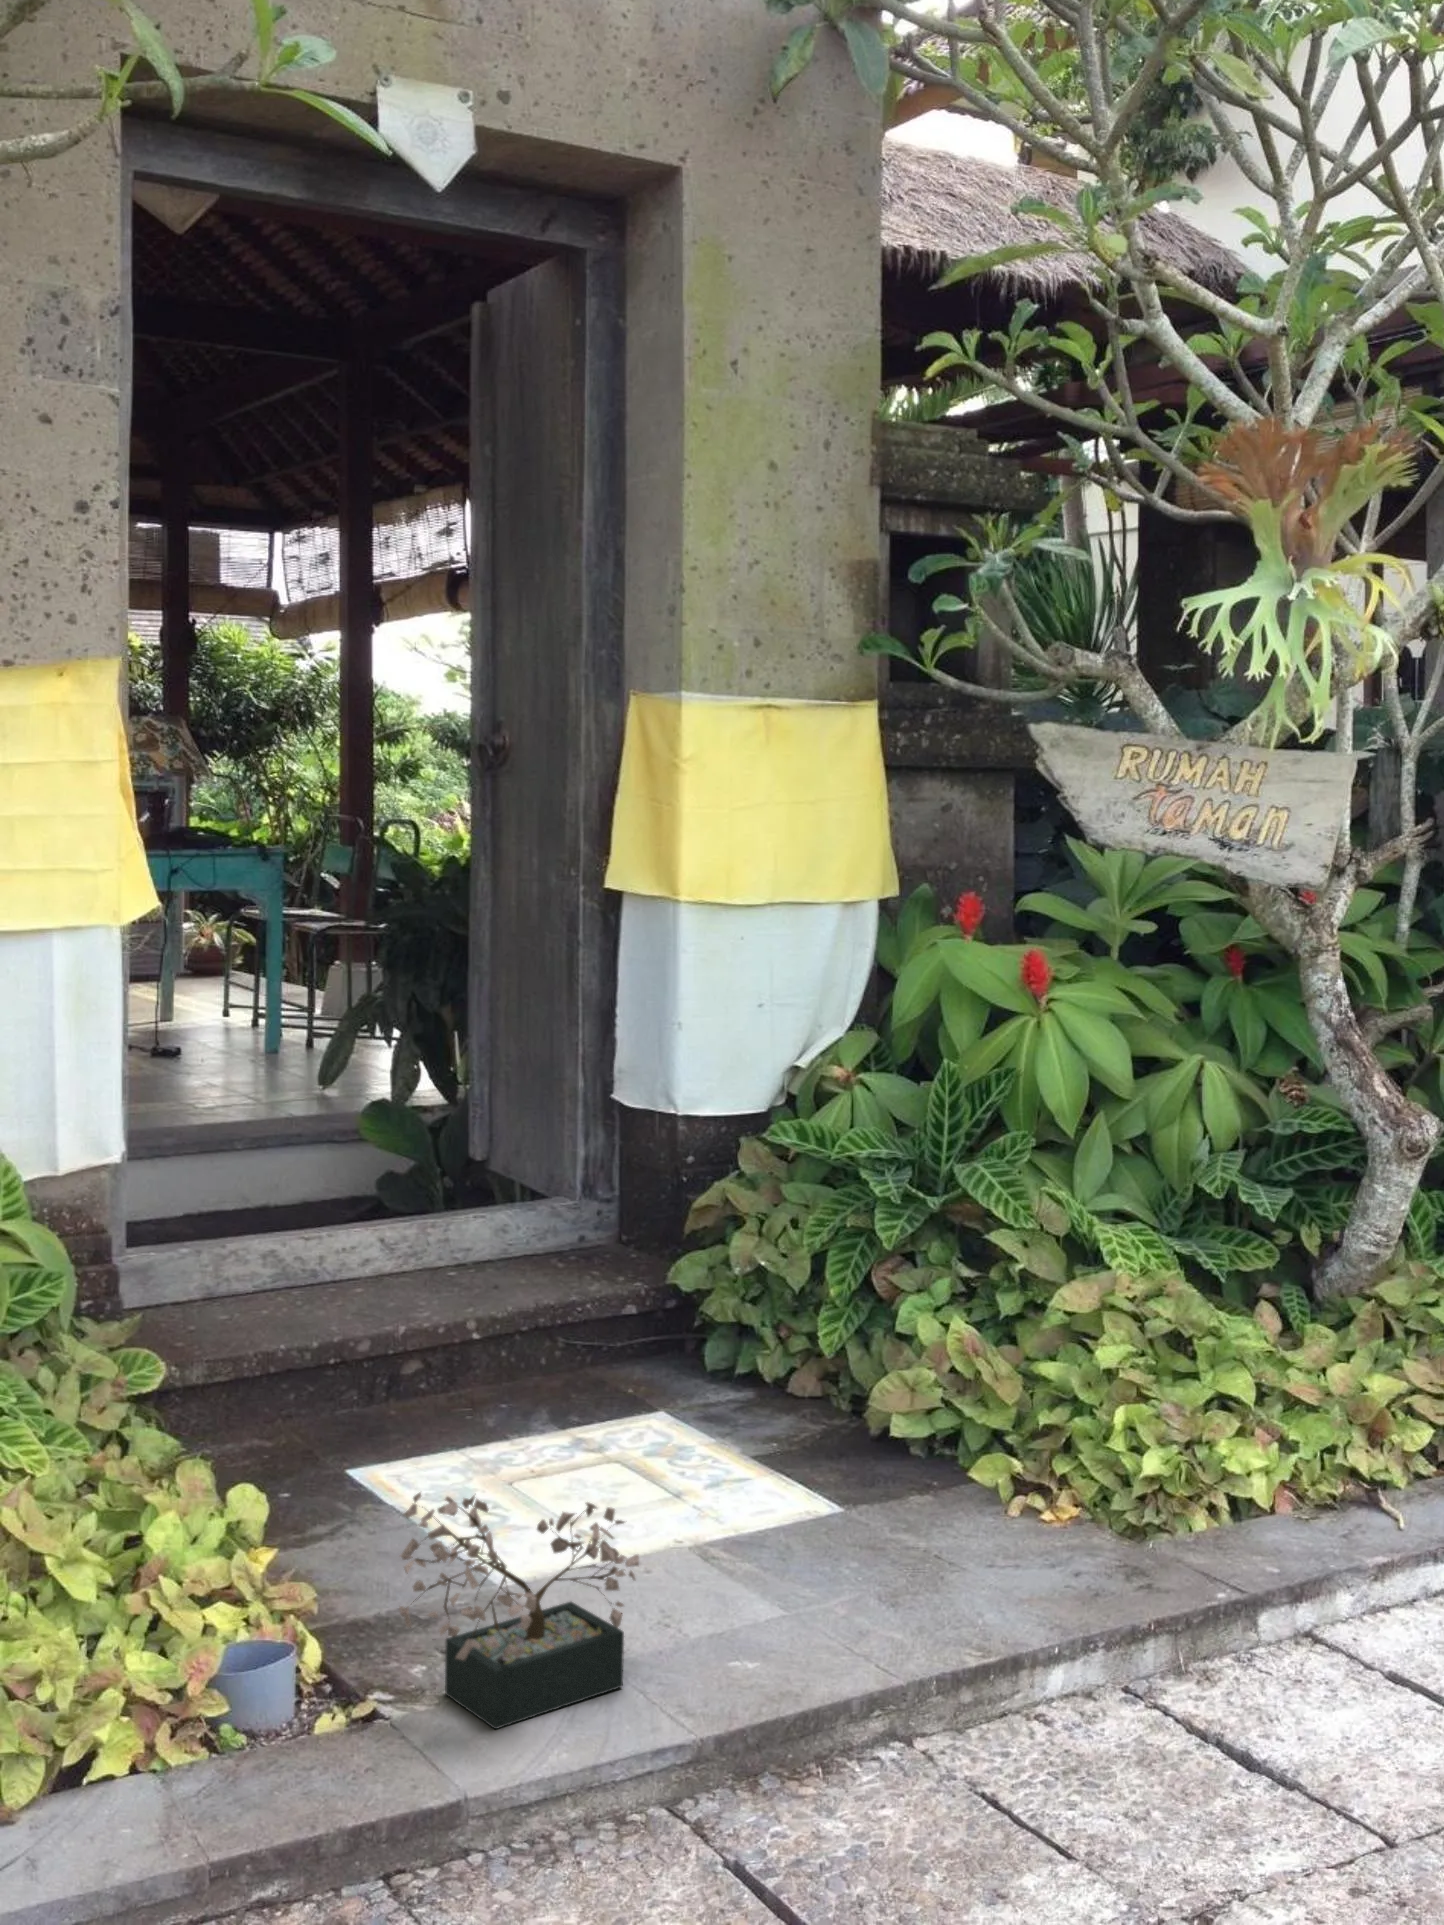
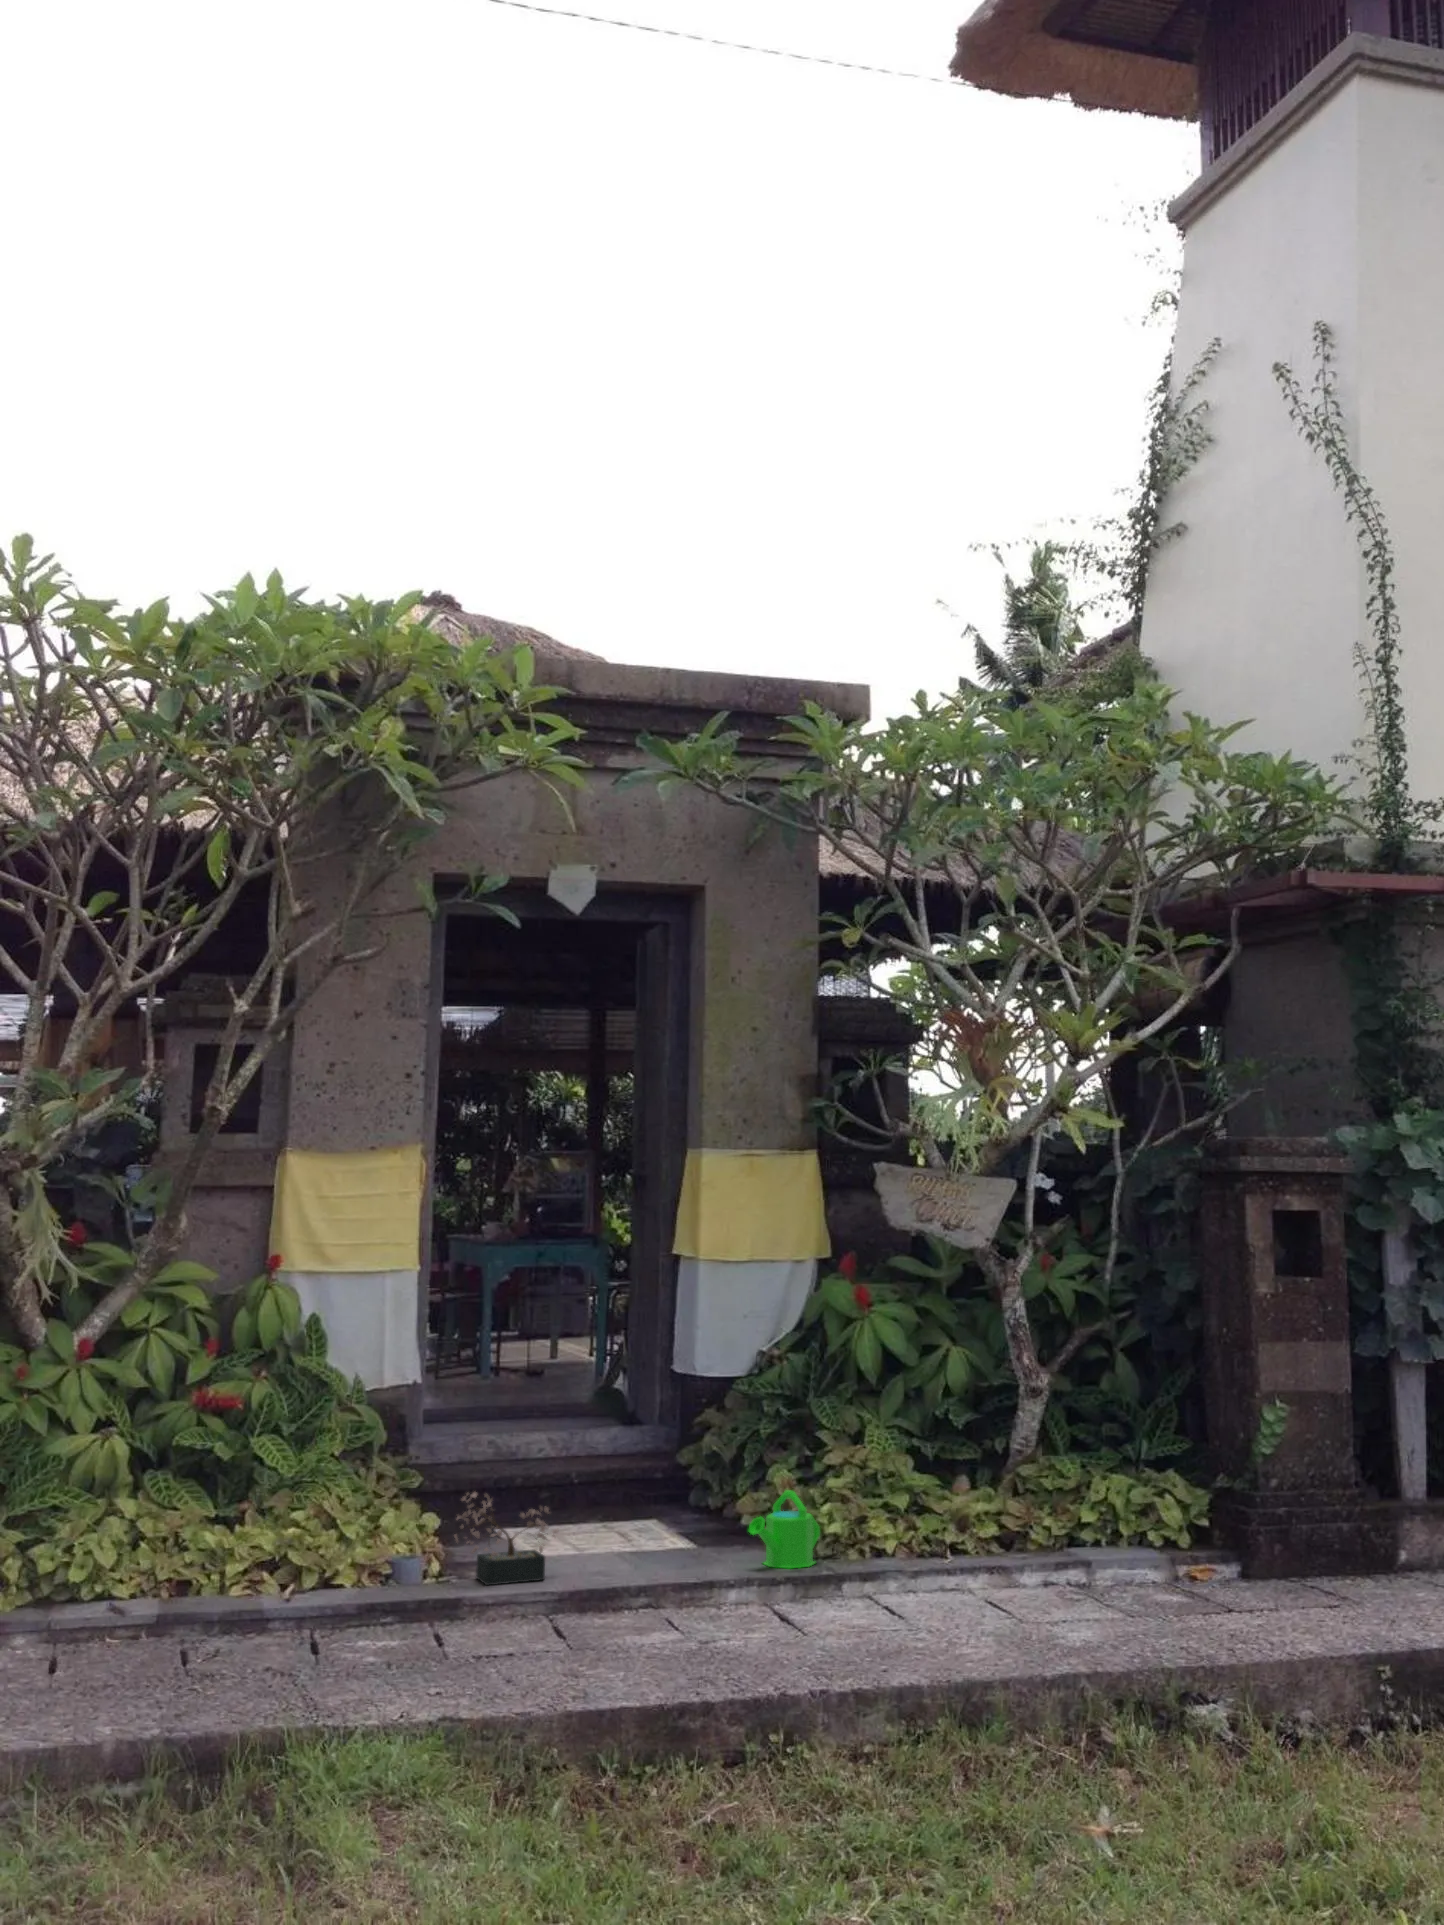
watering can: none [1031,1401,1145,1575] -> present [749,1490,820,1568]

